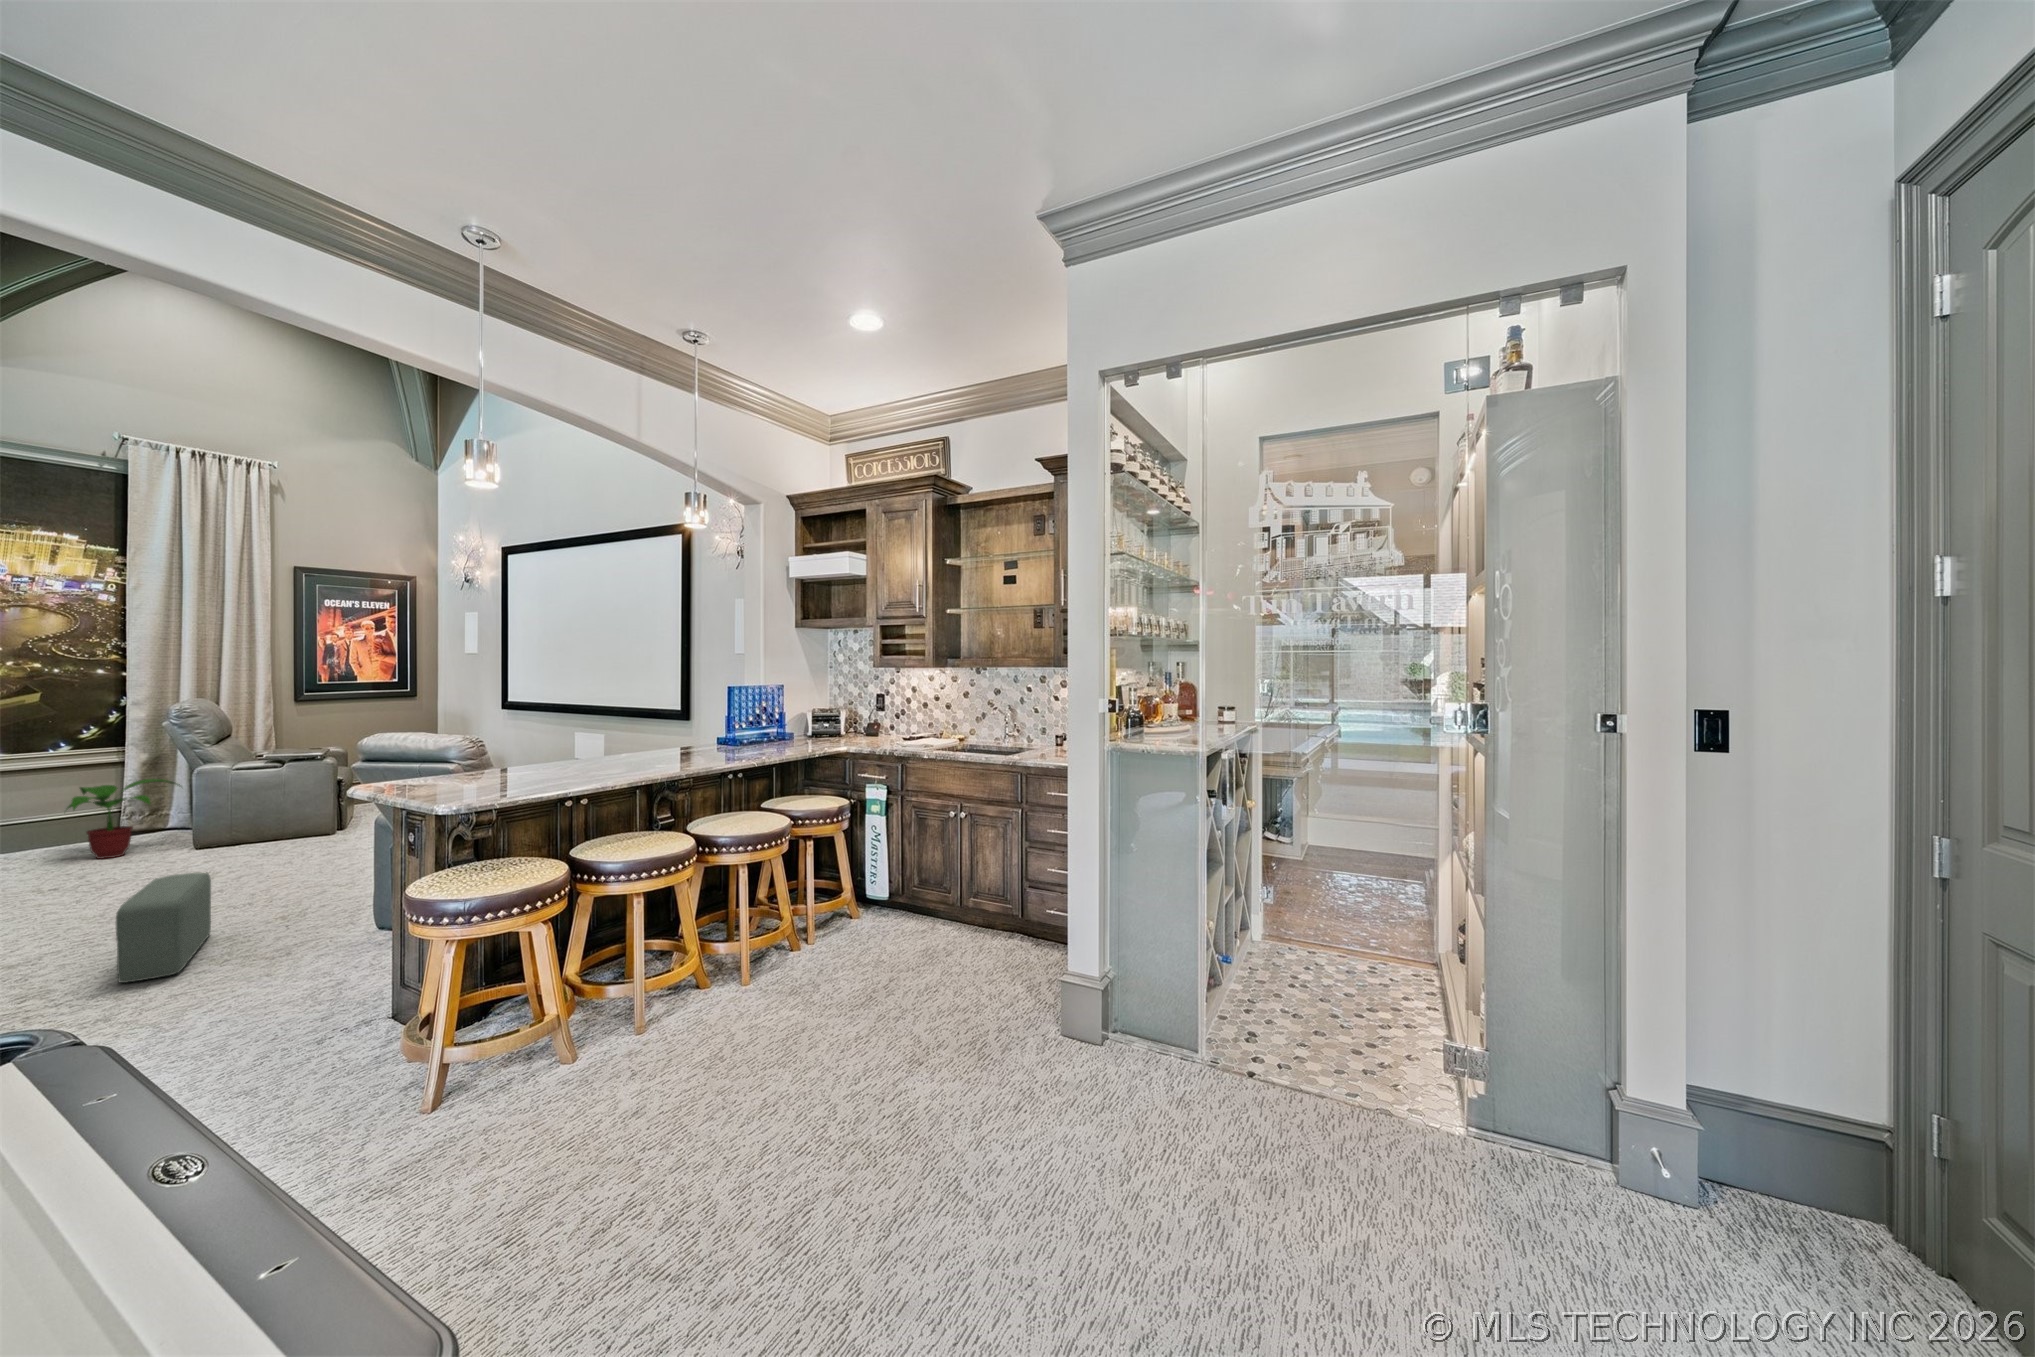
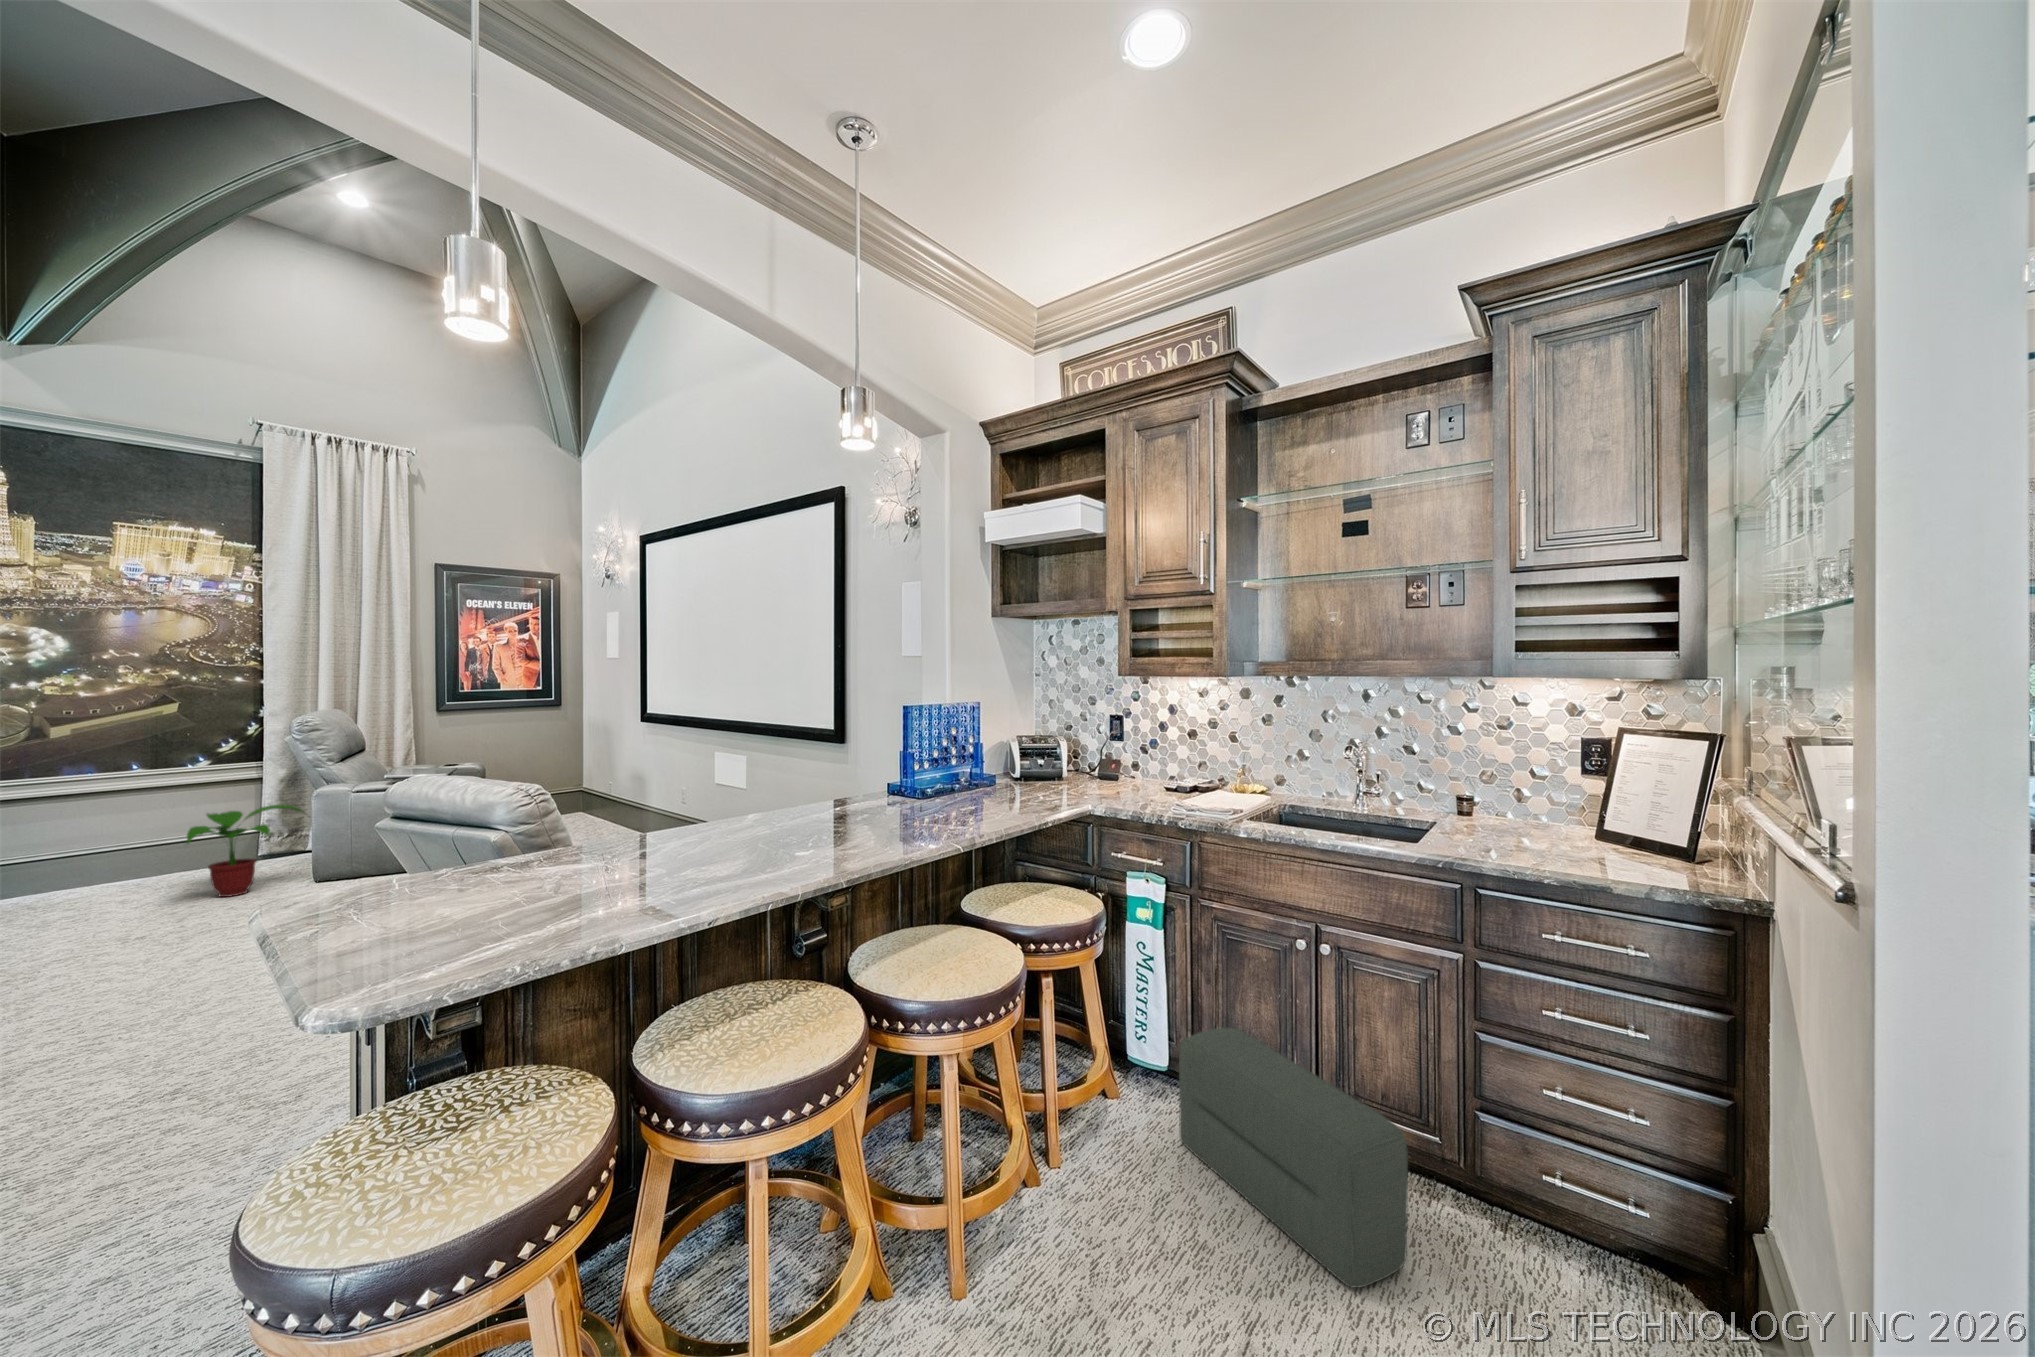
pouf: present [116,872,211,983] -> present [1179,1027,1408,1288]

